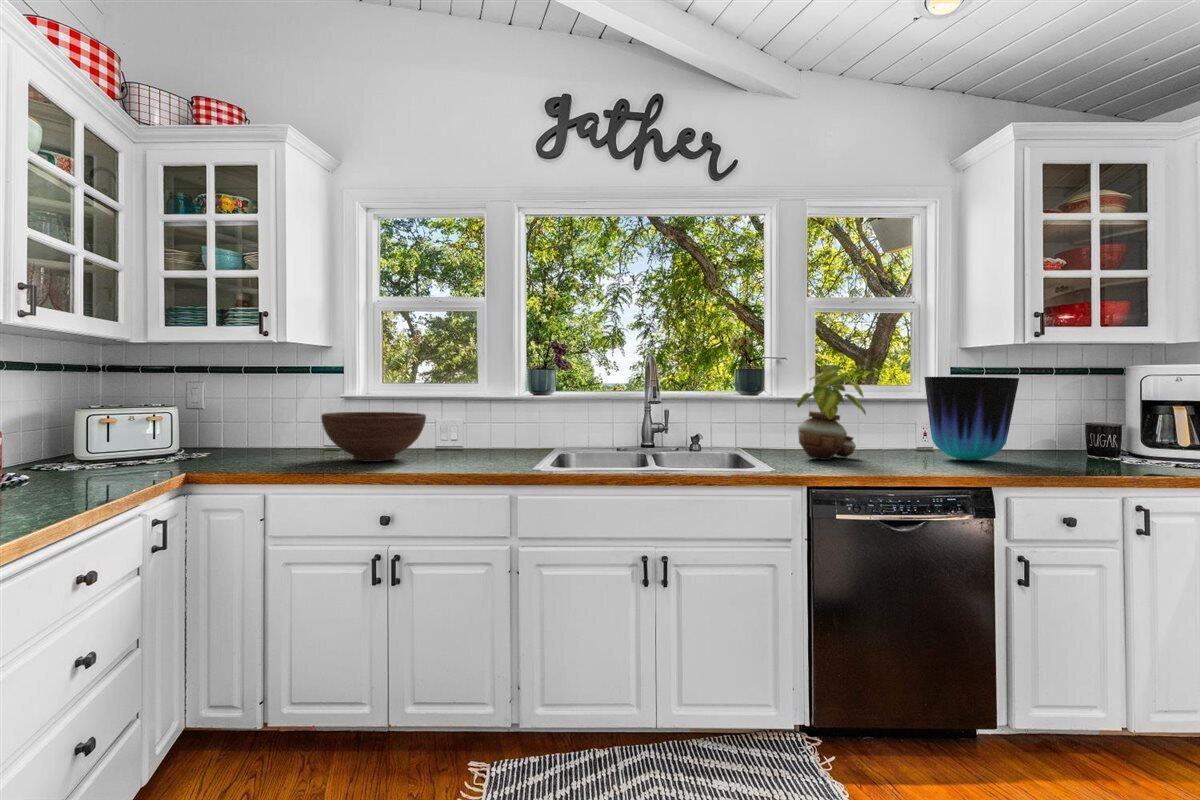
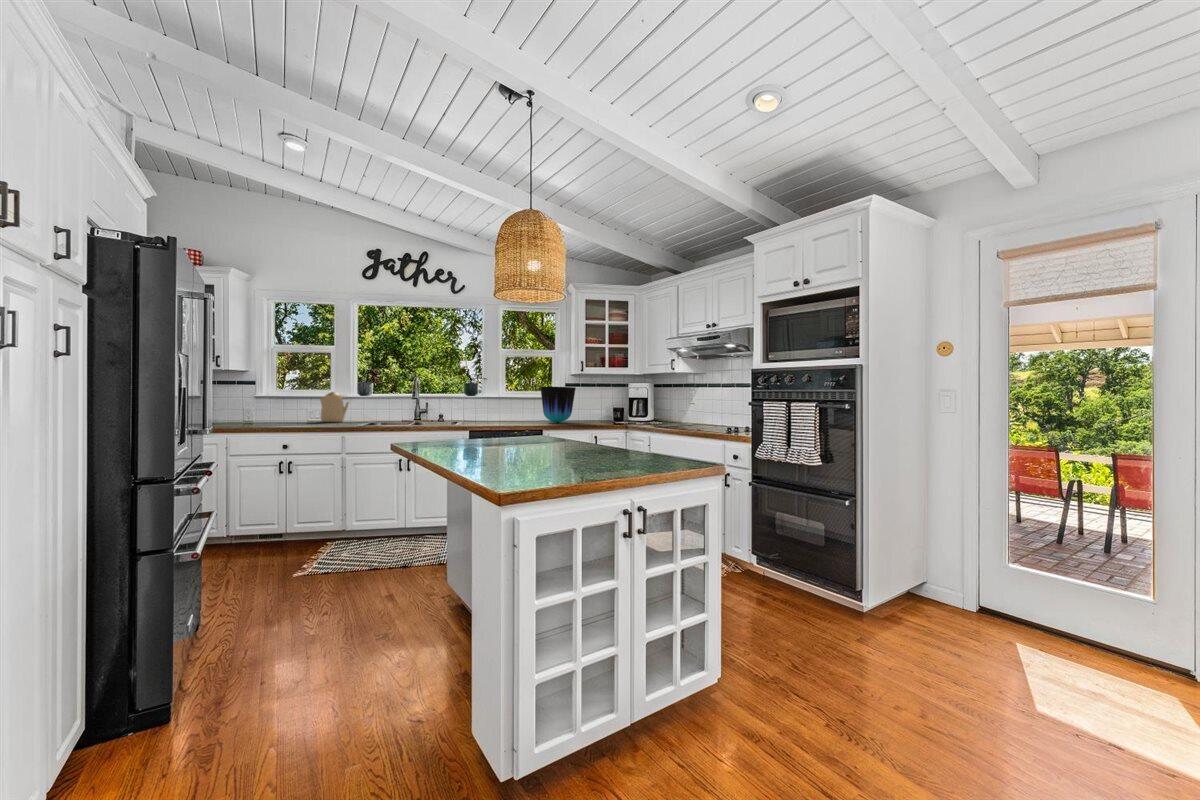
potted plant: present [797,365,866,460] -> none [485,381,511,422]
kettle: none [455,391,512,454] -> present [320,392,349,422]
fruit bowl: present [321,412,426,462] -> none [249,401,304,424]

